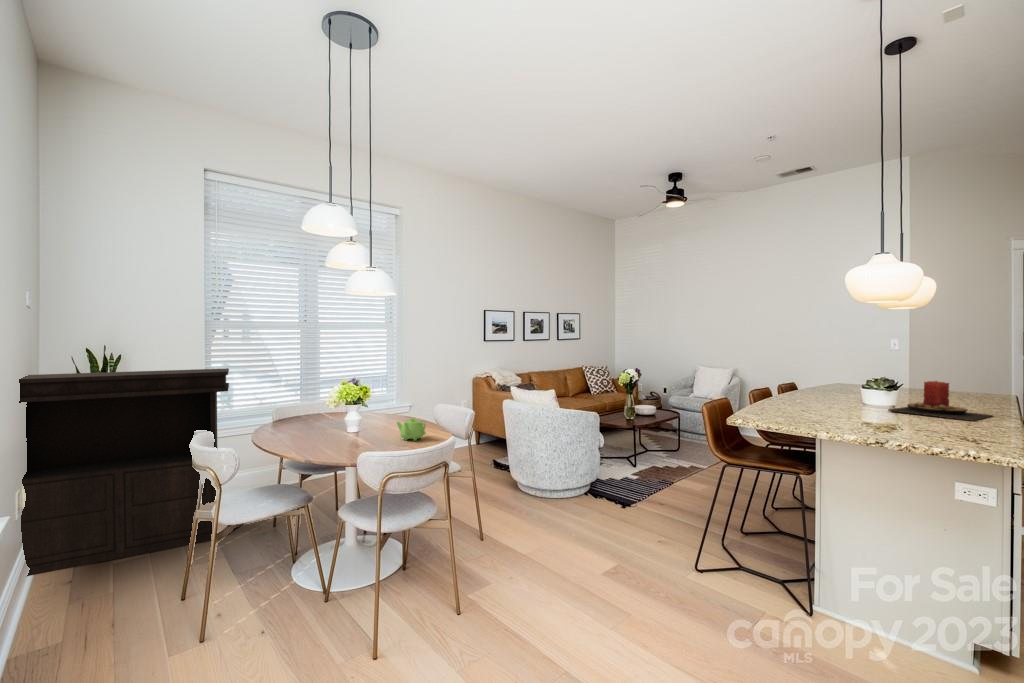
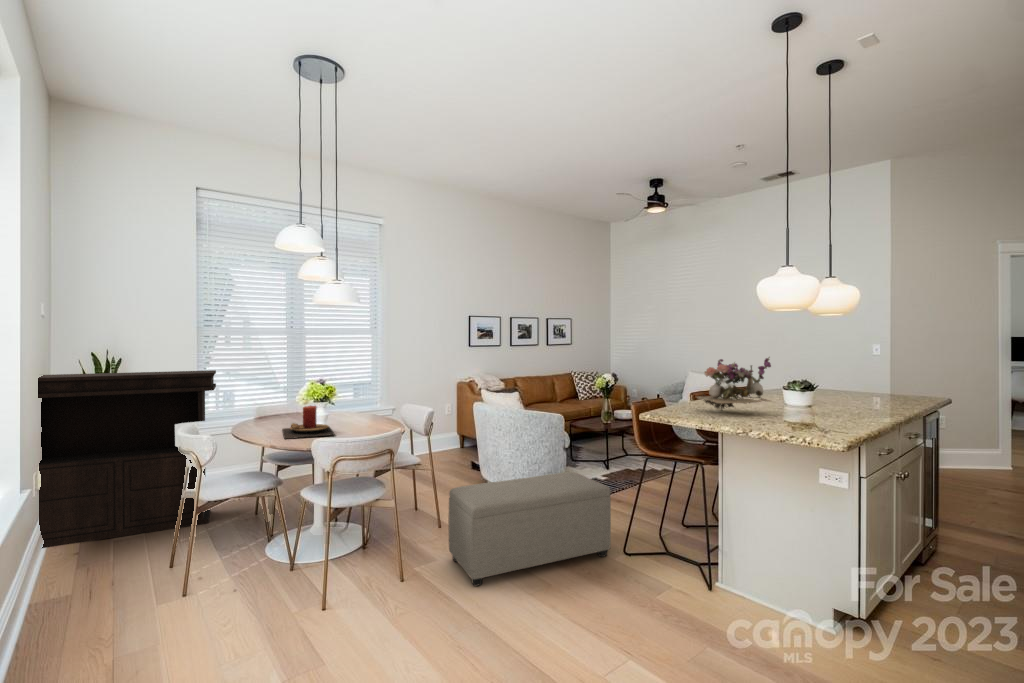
flower arrangement: none [776,354,874,414] -> present [698,357,771,410]
candle: present [888,381,992,421] -> present [282,406,335,439]
teapot: present [397,418,426,441] -> none [358,414,384,434]
ottoman: none [503,478,680,617] -> present [448,472,611,586]

